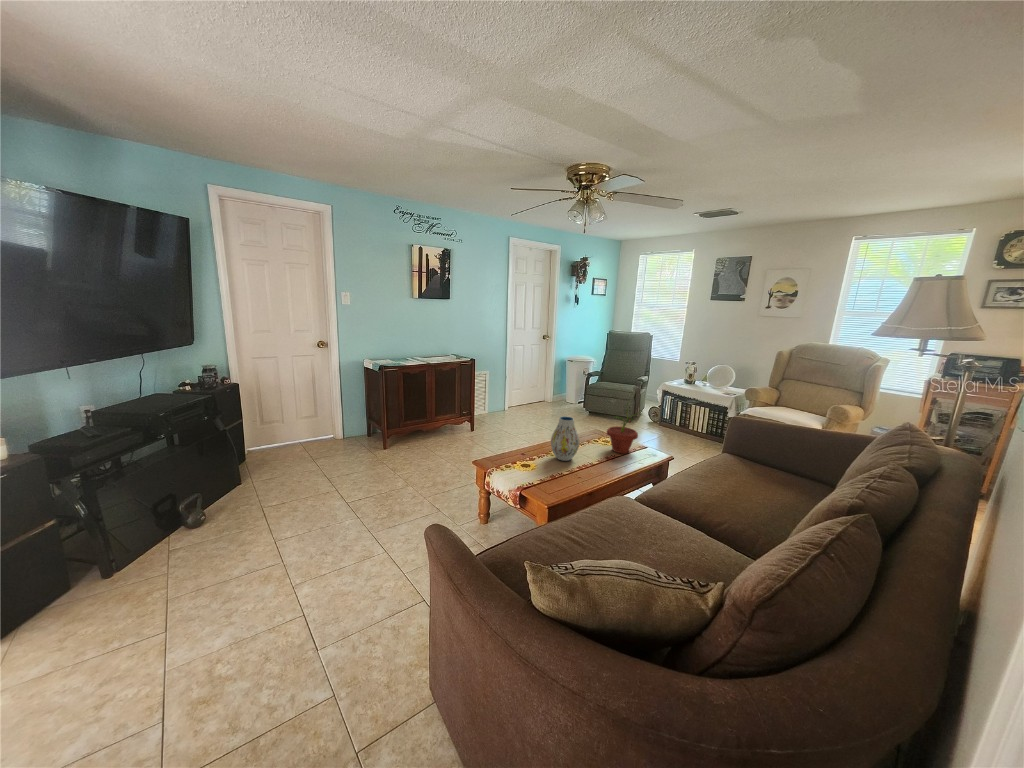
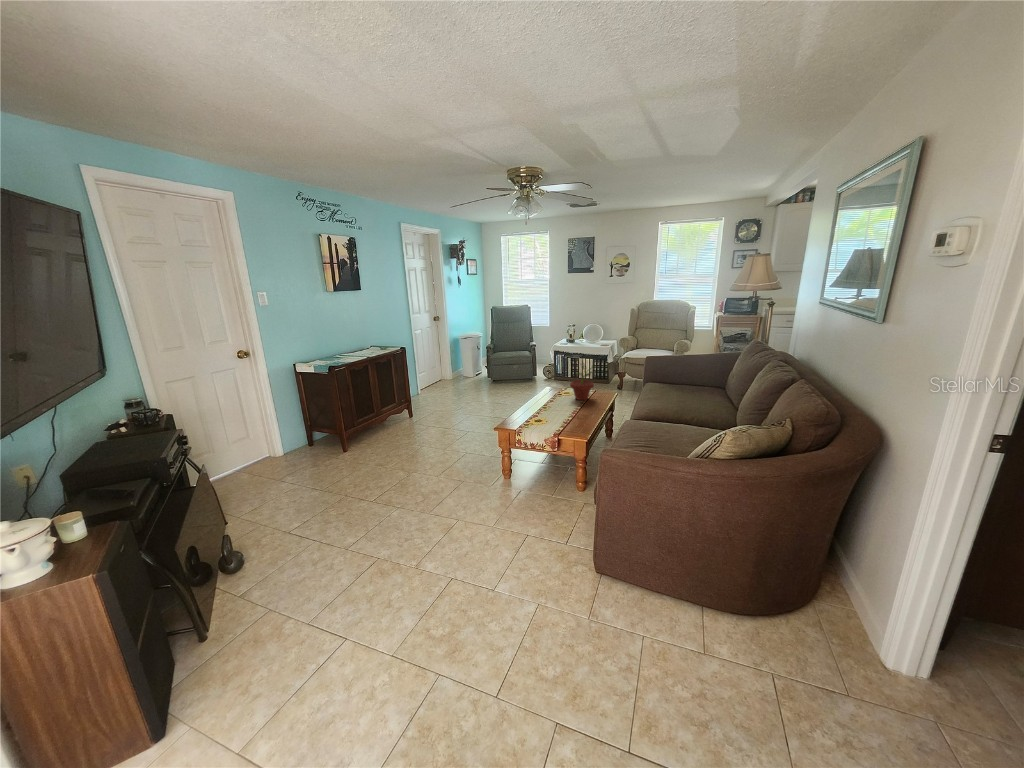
vase: present [551,416,580,461] -> none [541,379,564,414]

